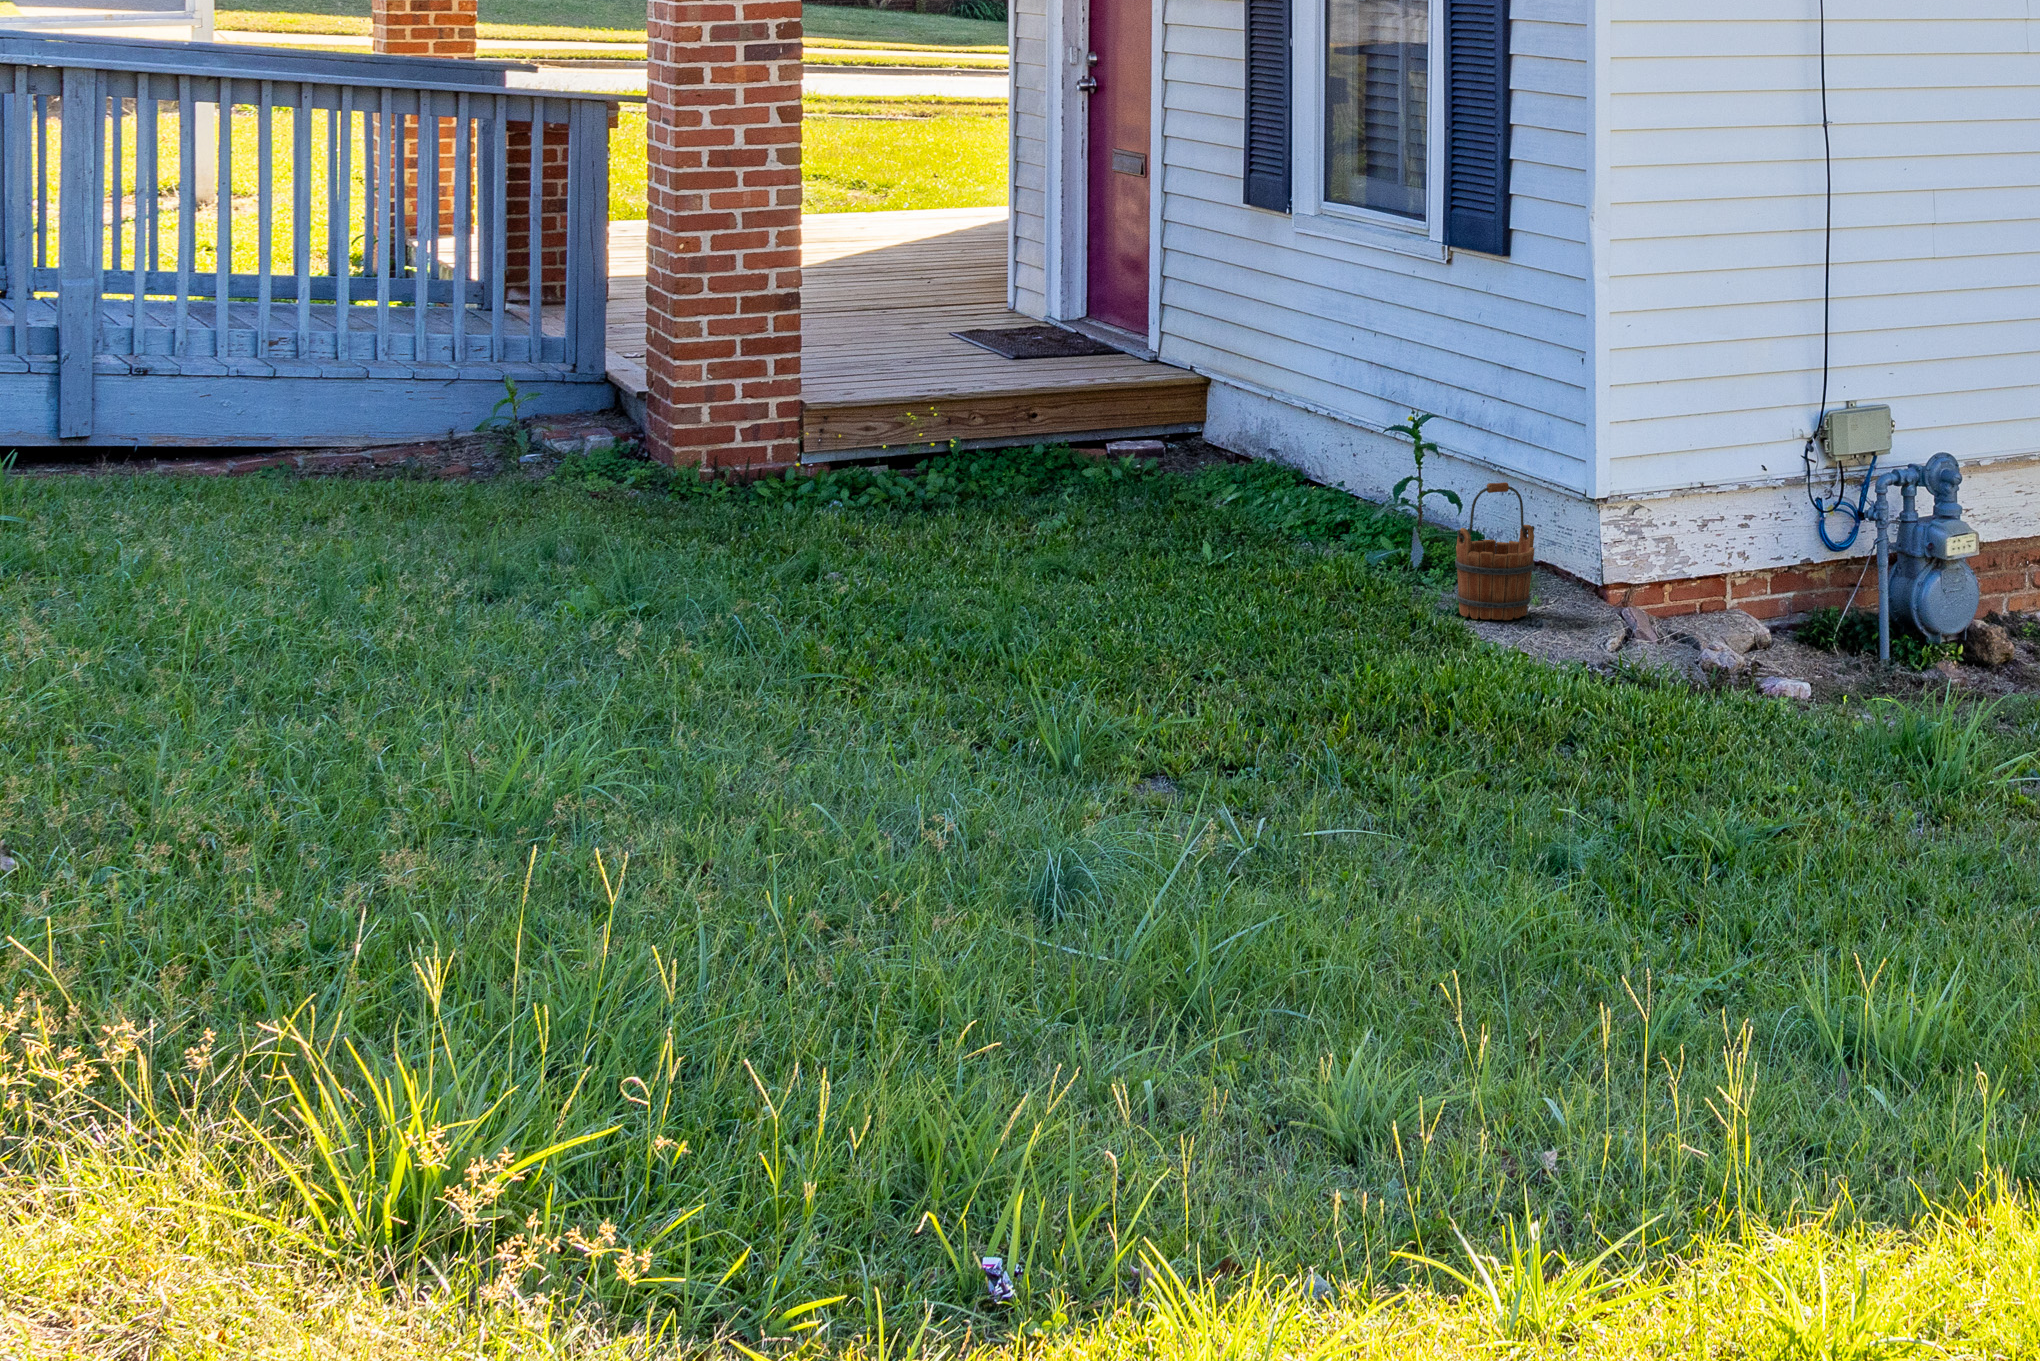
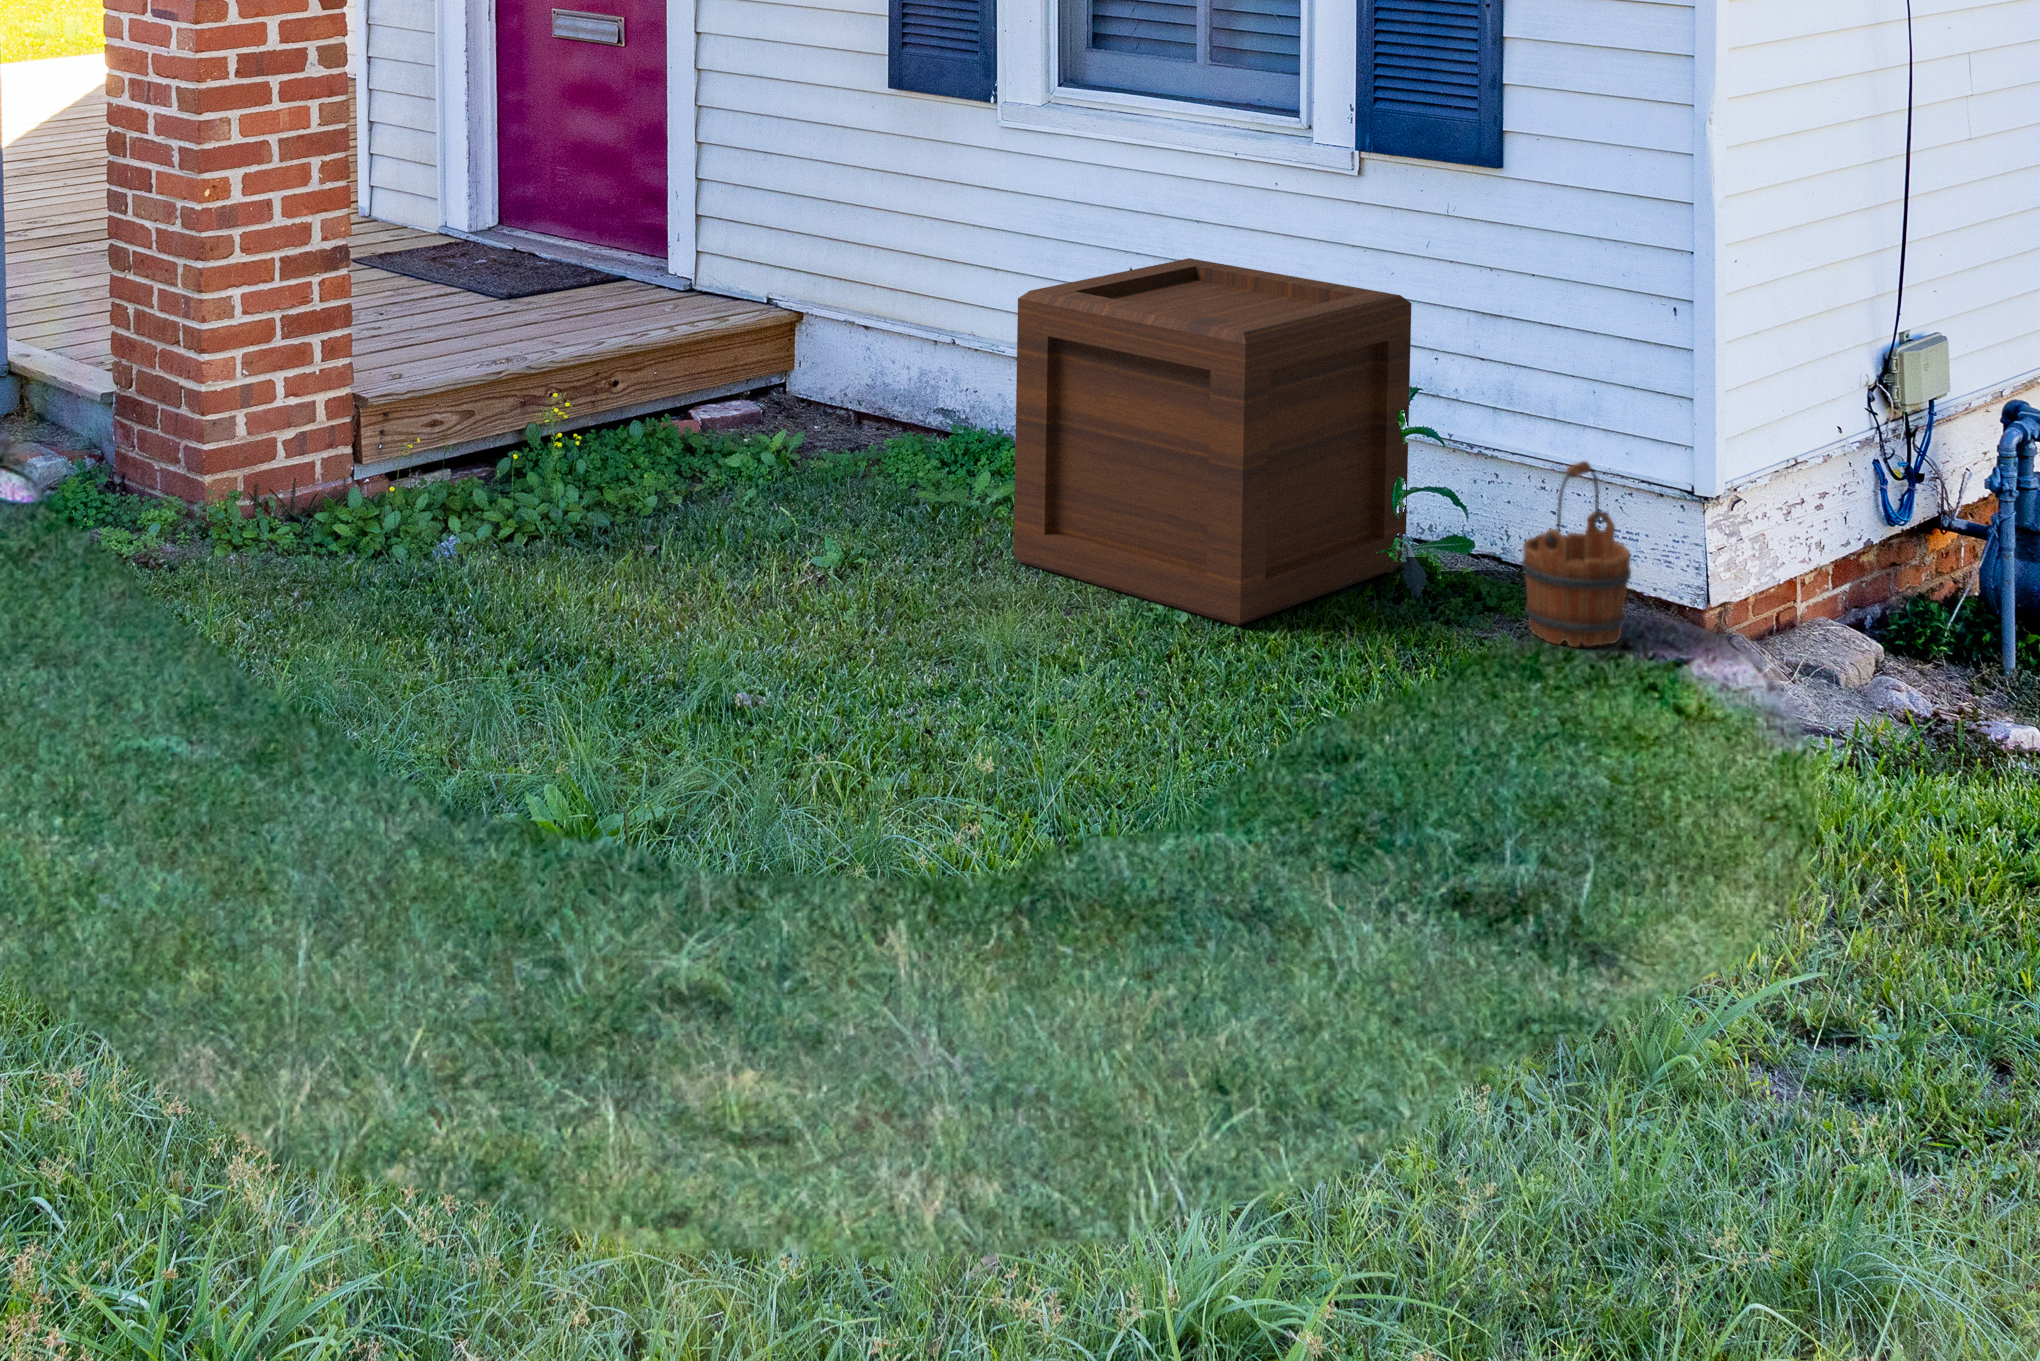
wooden crate: none [1170,338,1455,588] -> present [1014,258,1411,626]

